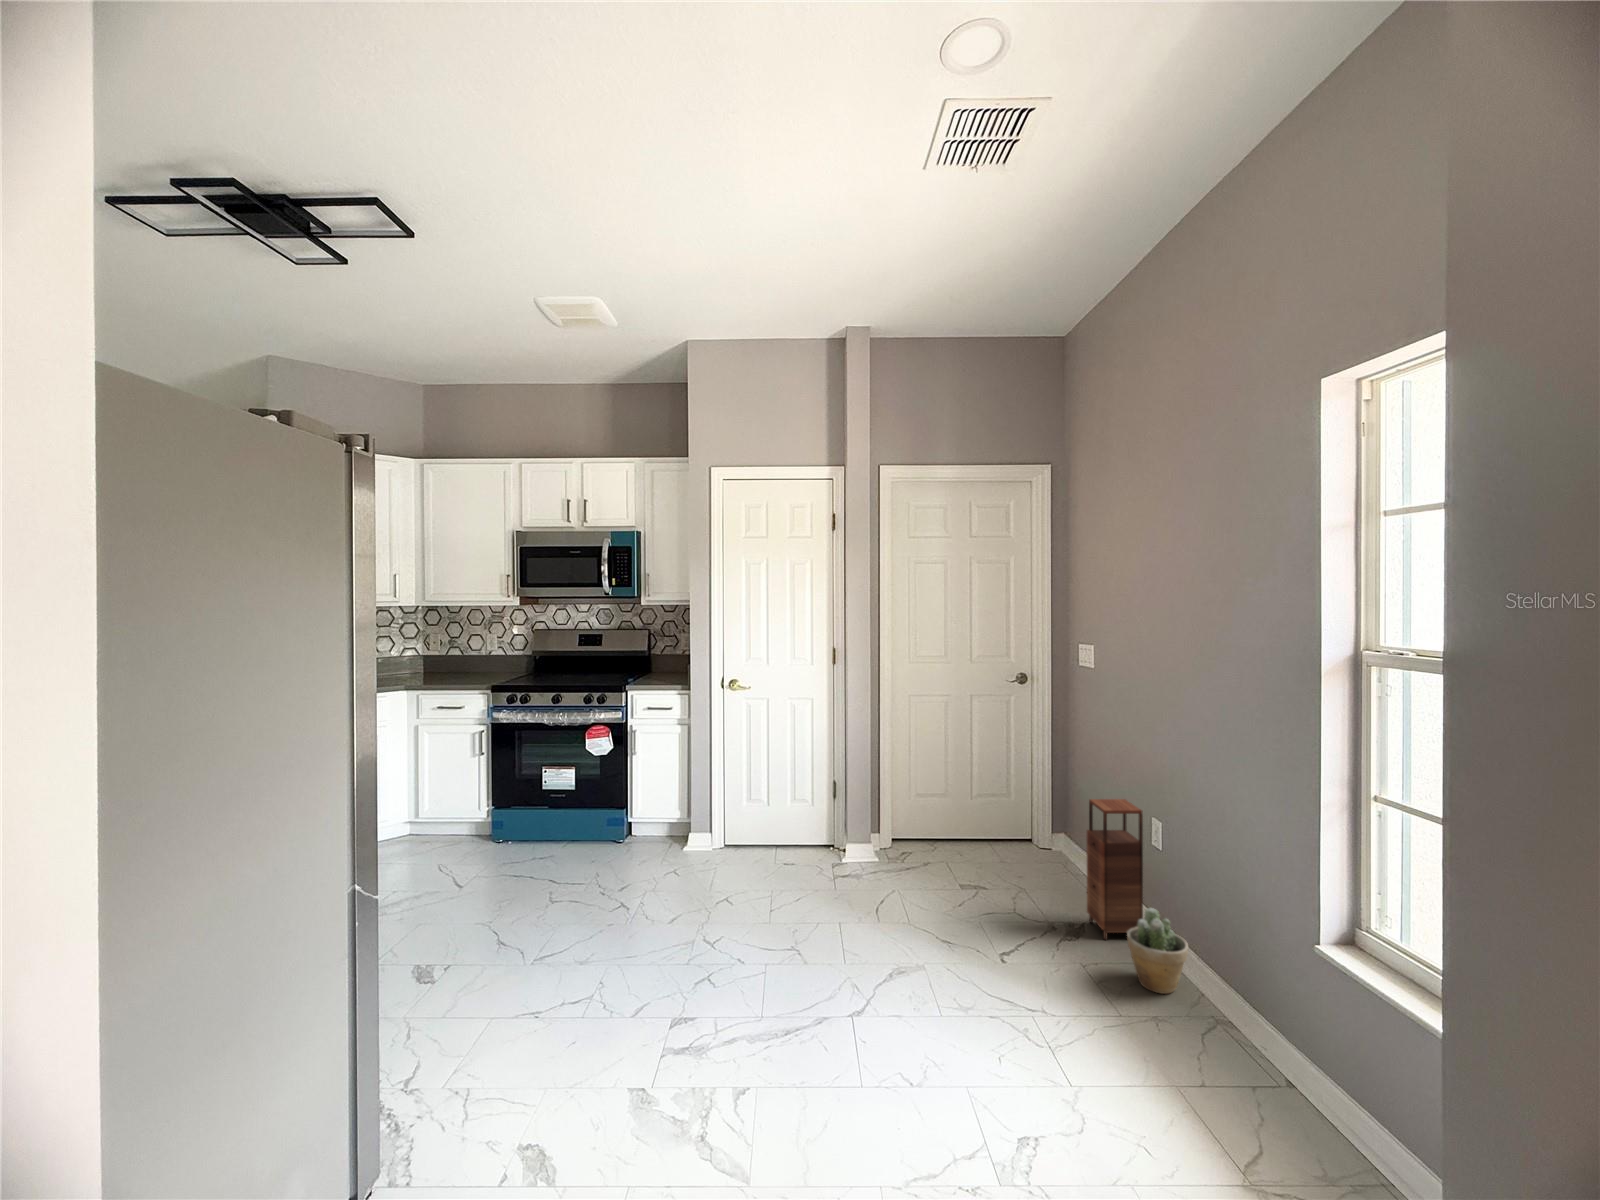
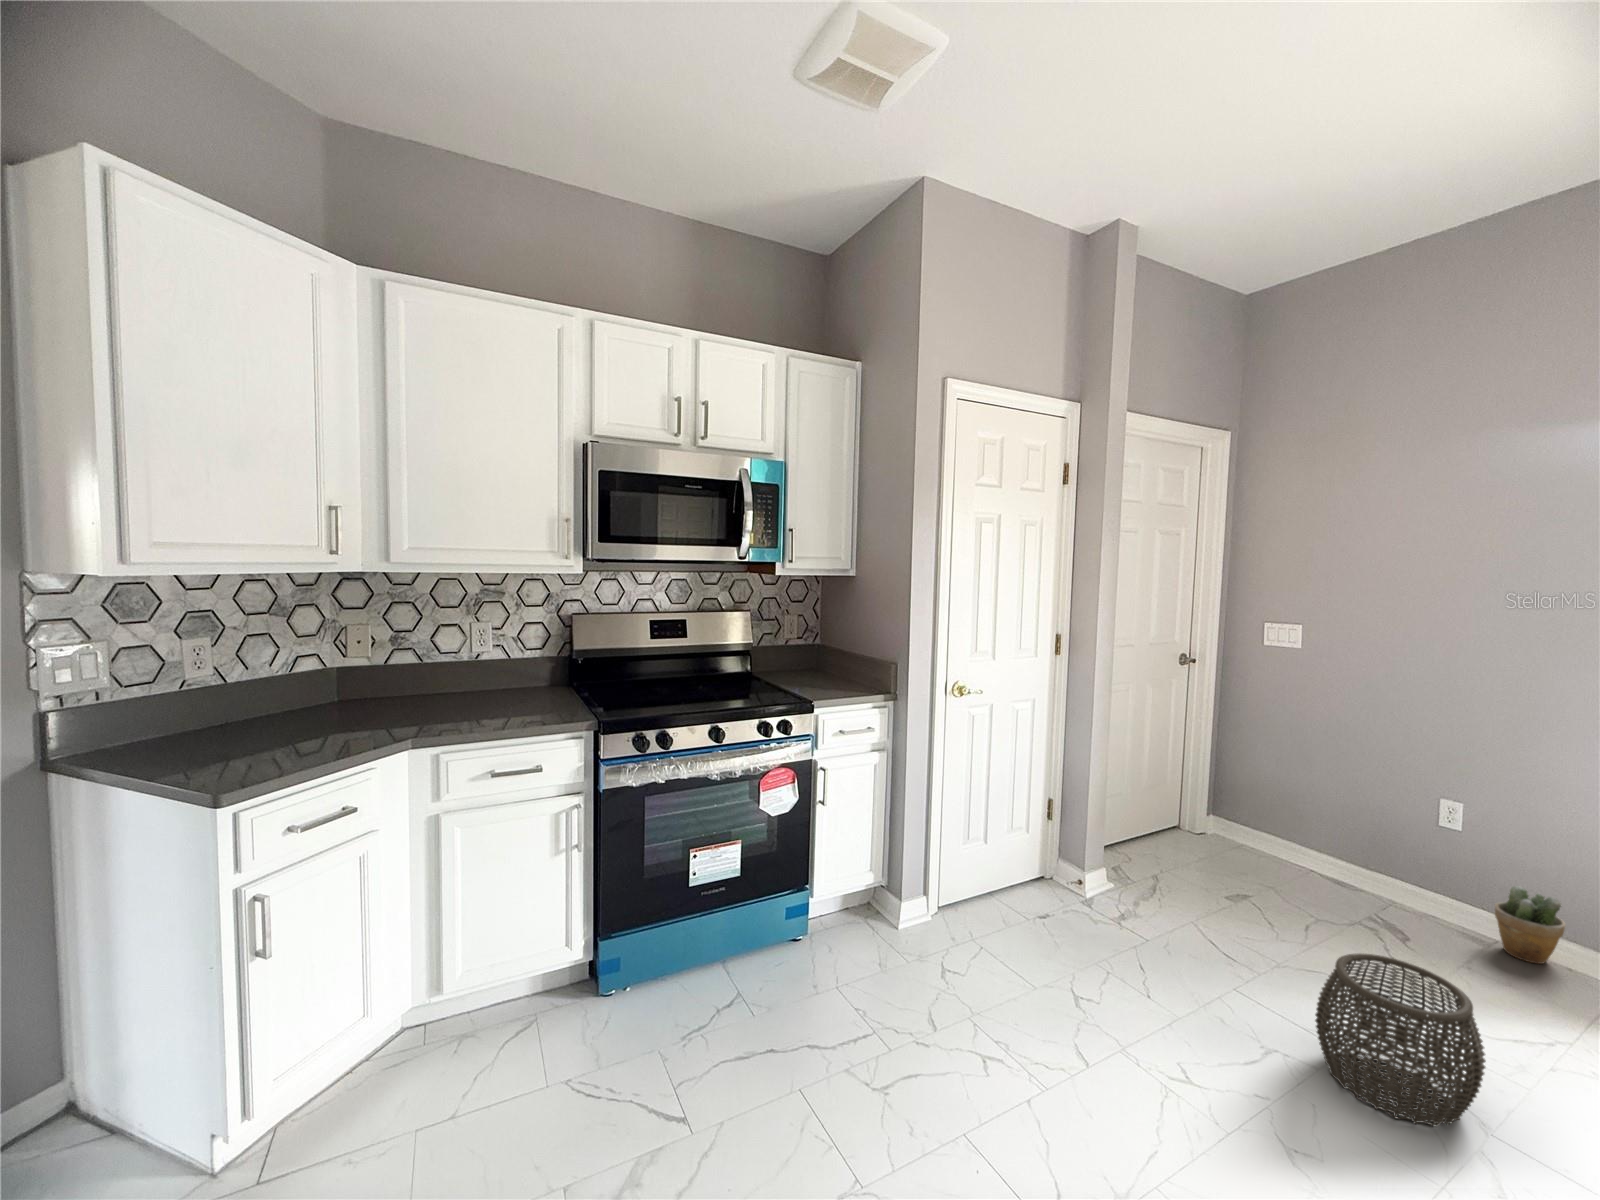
storage cabinet: present [1087,799,1143,940] -> none [1371,781,1443,921]
woven basket: none [739,884,843,1014] -> present [1315,953,1486,1127]

